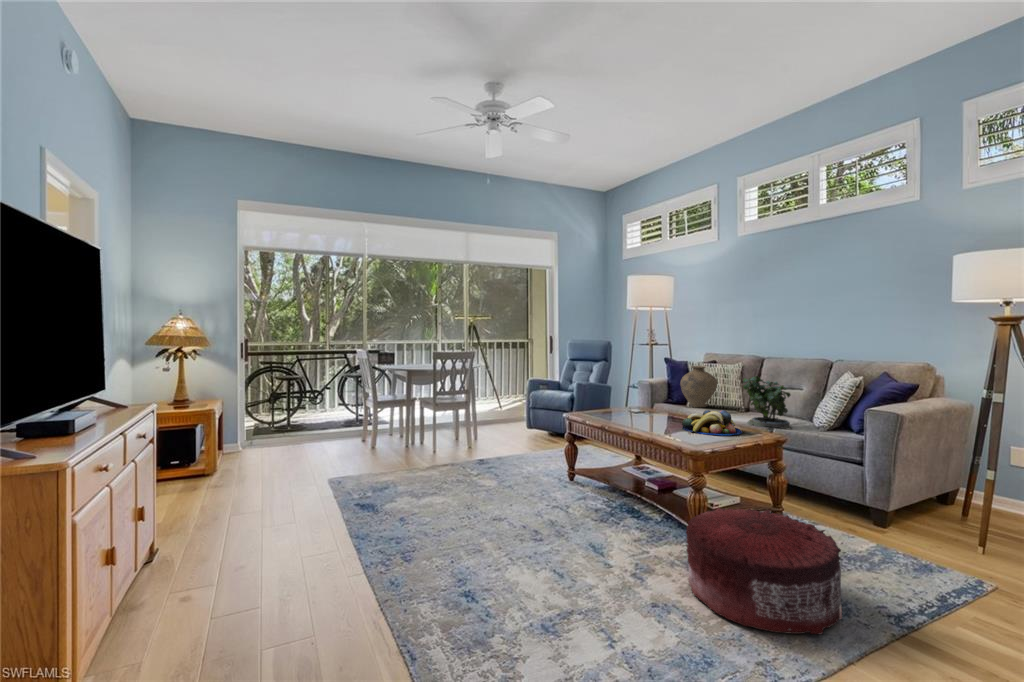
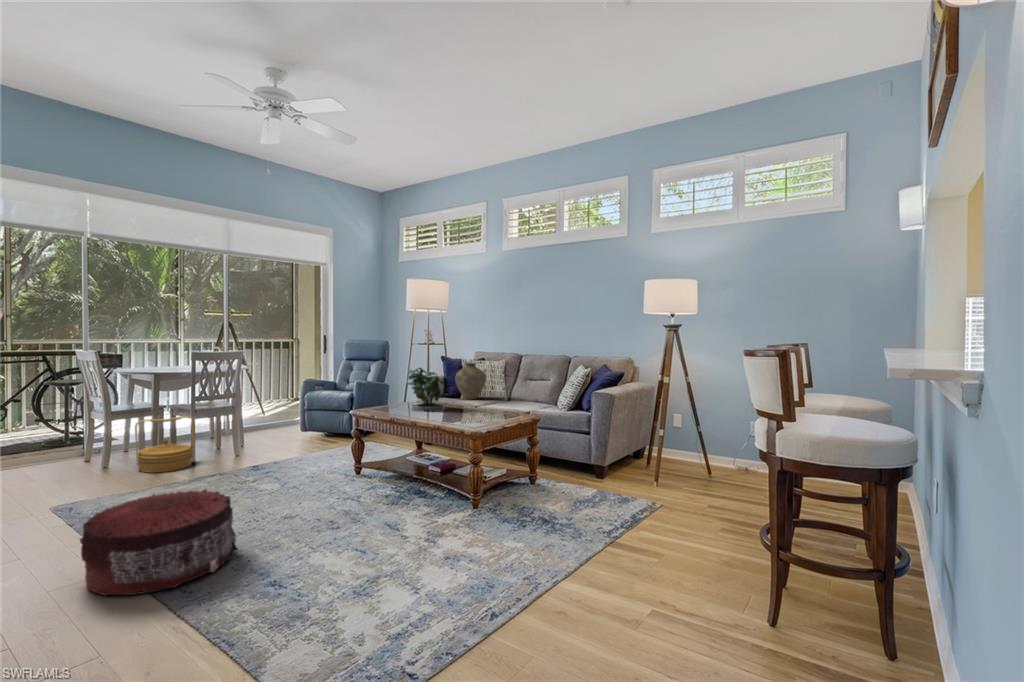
potted plant: present [743,376,792,429] -> present [409,368,444,412]
woven basket: none [393,408,437,456] -> present [135,416,195,473]
fruit bowl: present [682,410,742,436] -> none [460,398,508,420]
pouf: present [686,508,842,634] -> present [80,489,238,595]

